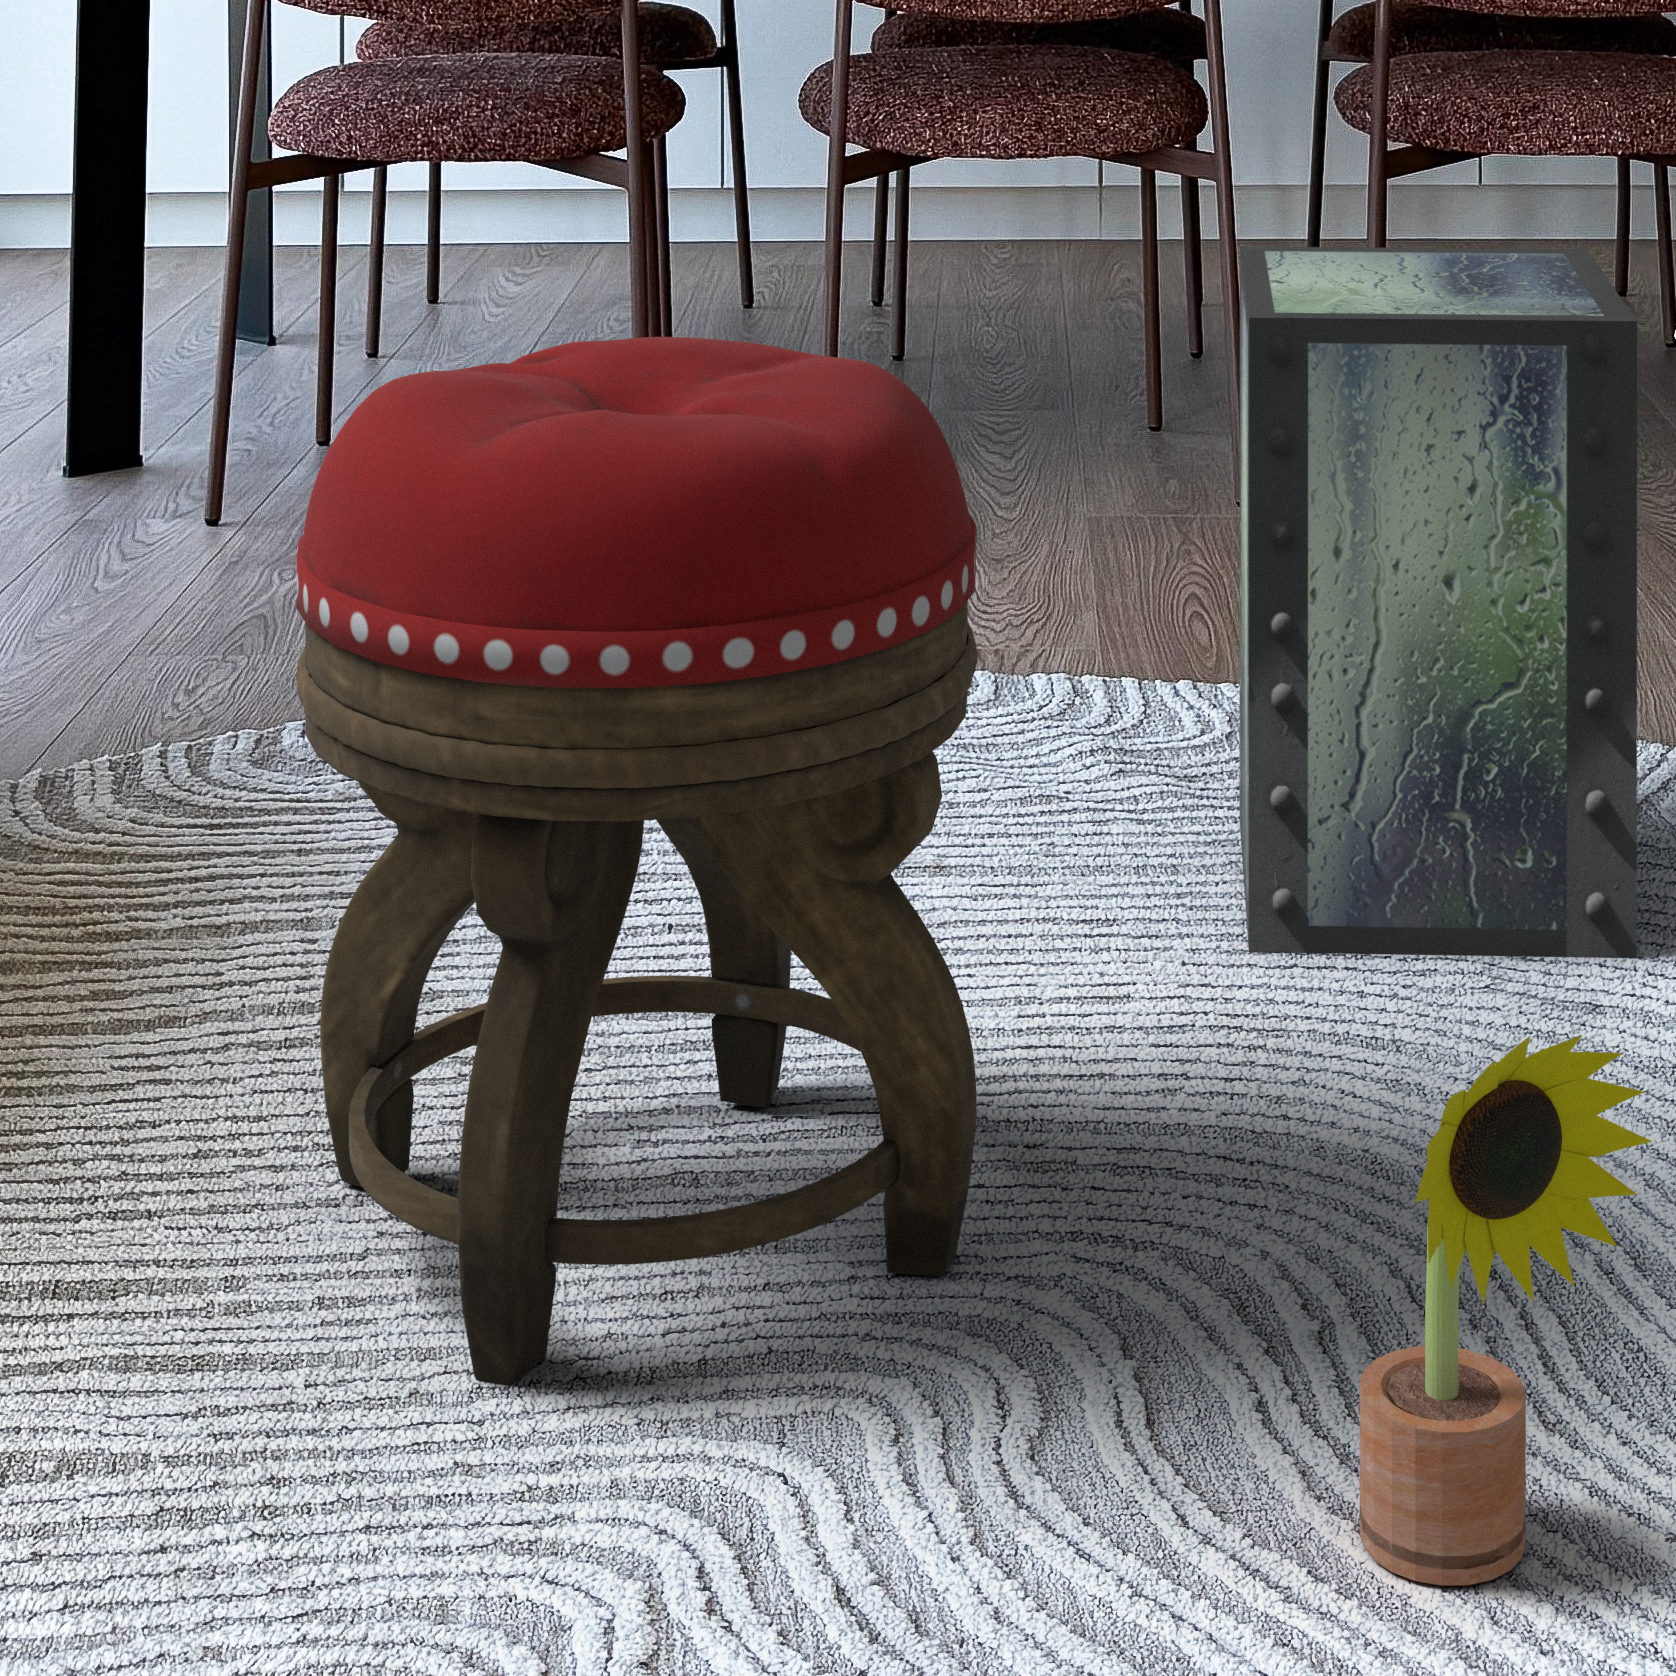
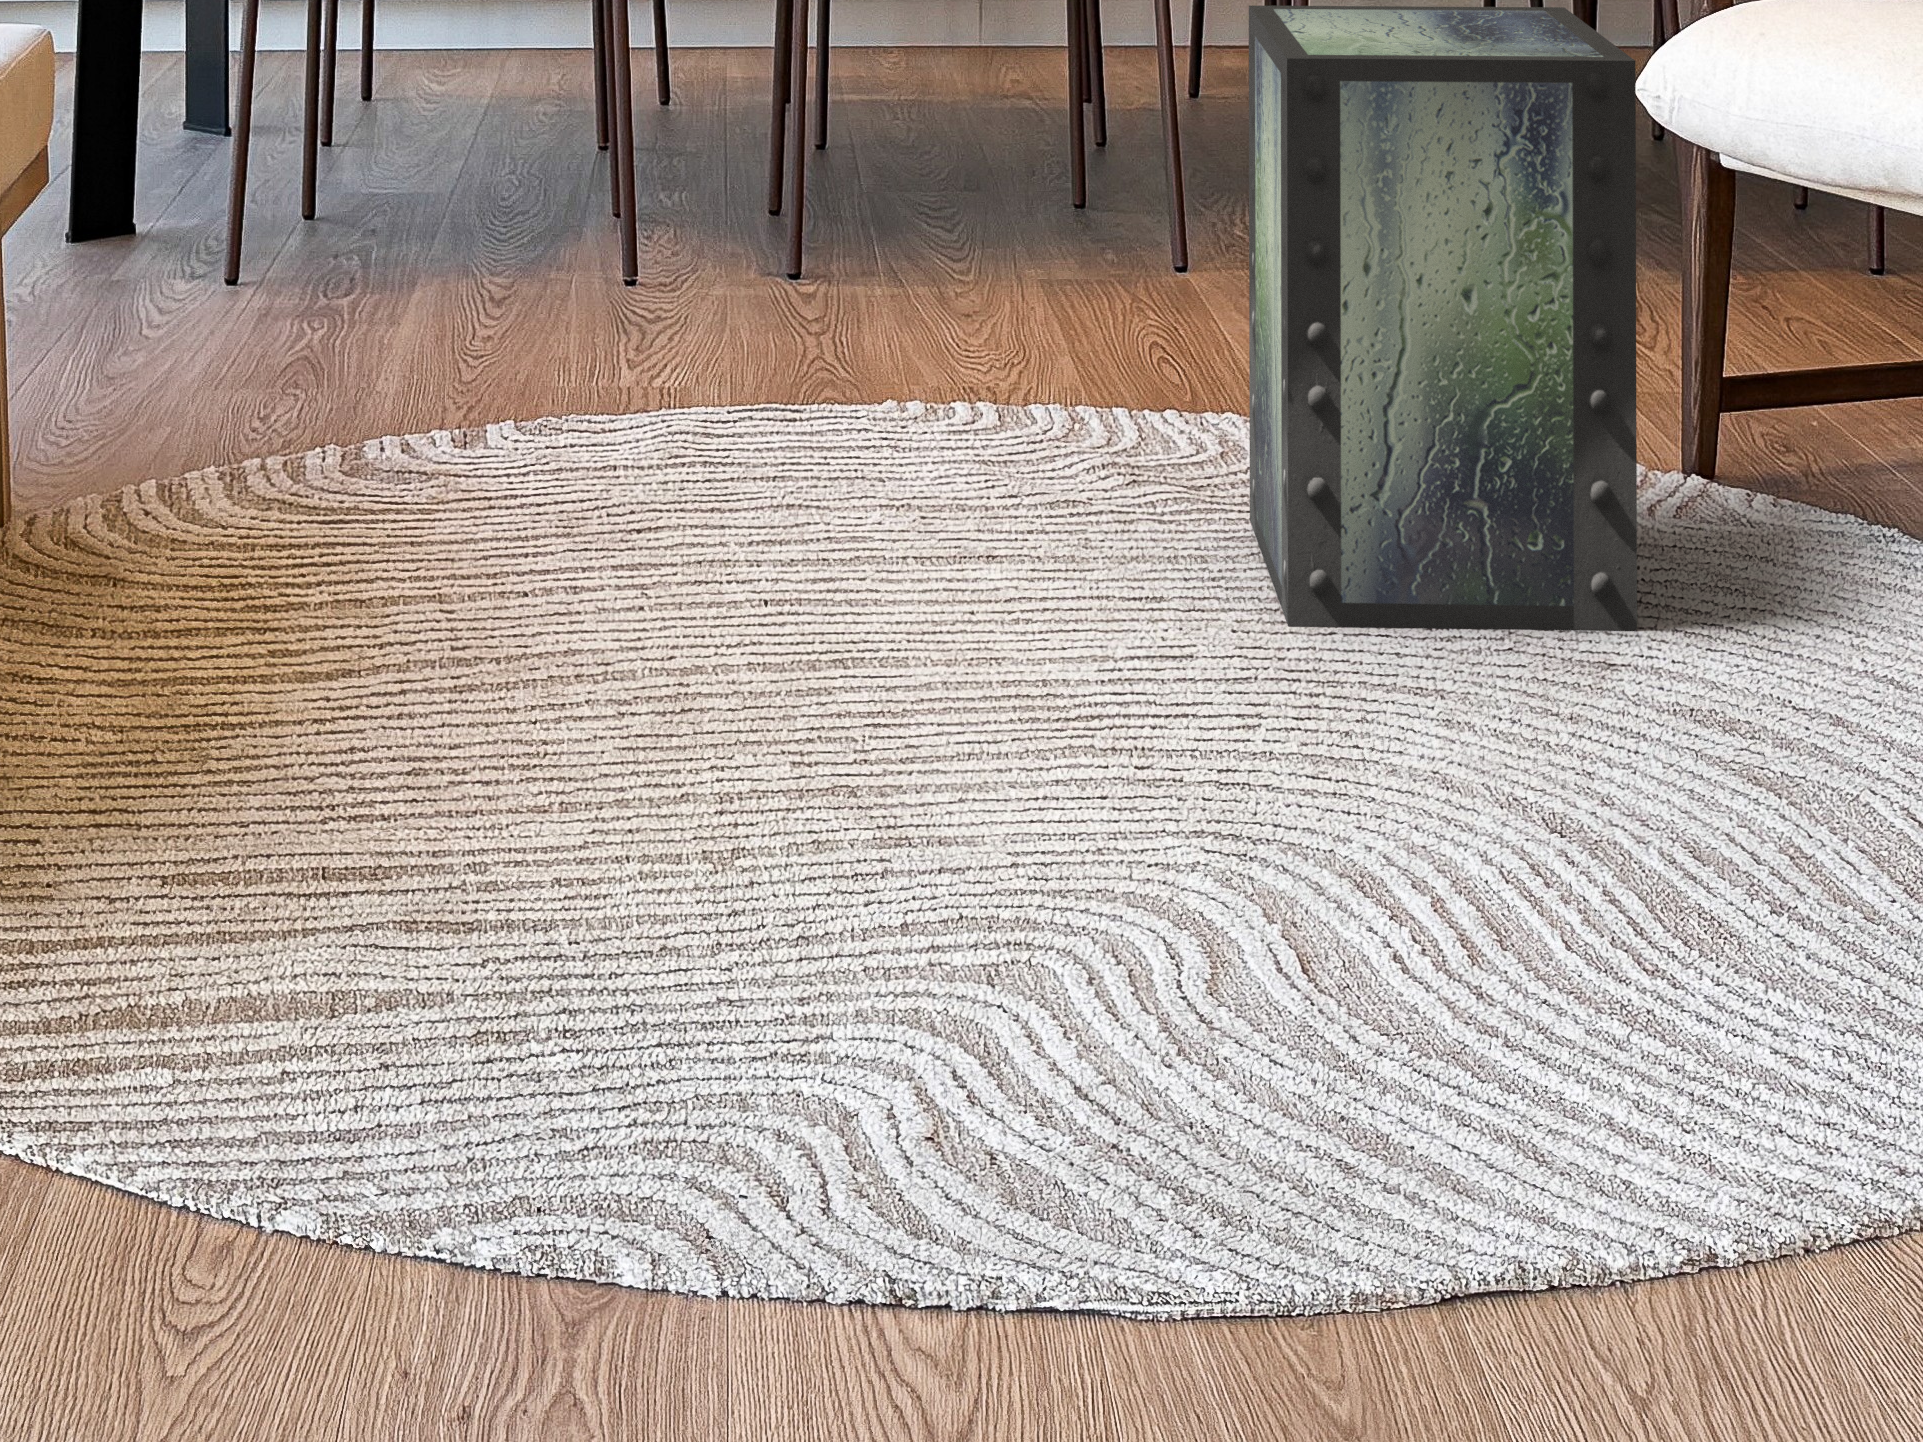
footstool: present [296,337,978,1385] -> none [521,62,1119,944]
decorative plant: present [1360,1036,1652,1586] -> none [1508,611,1765,1082]

